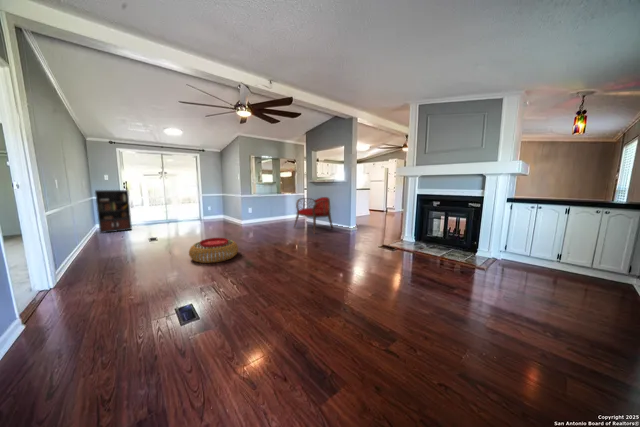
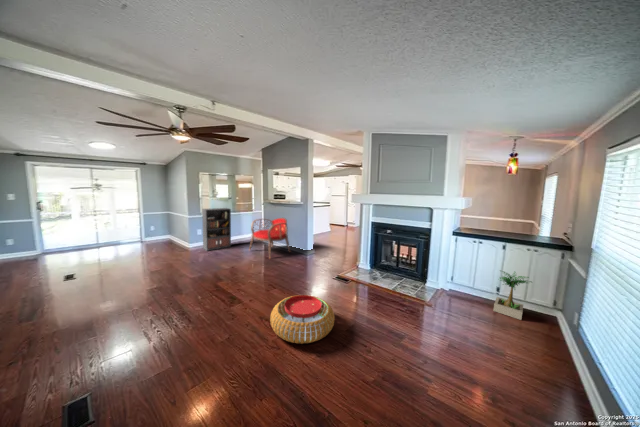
bookcase: present [95,190,132,233] -> present [202,208,231,251]
potted plant: none [553,234,606,284] -> present [493,272,529,320]
pouf: present [189,238,238,263] -> present [270,295,335,344]

